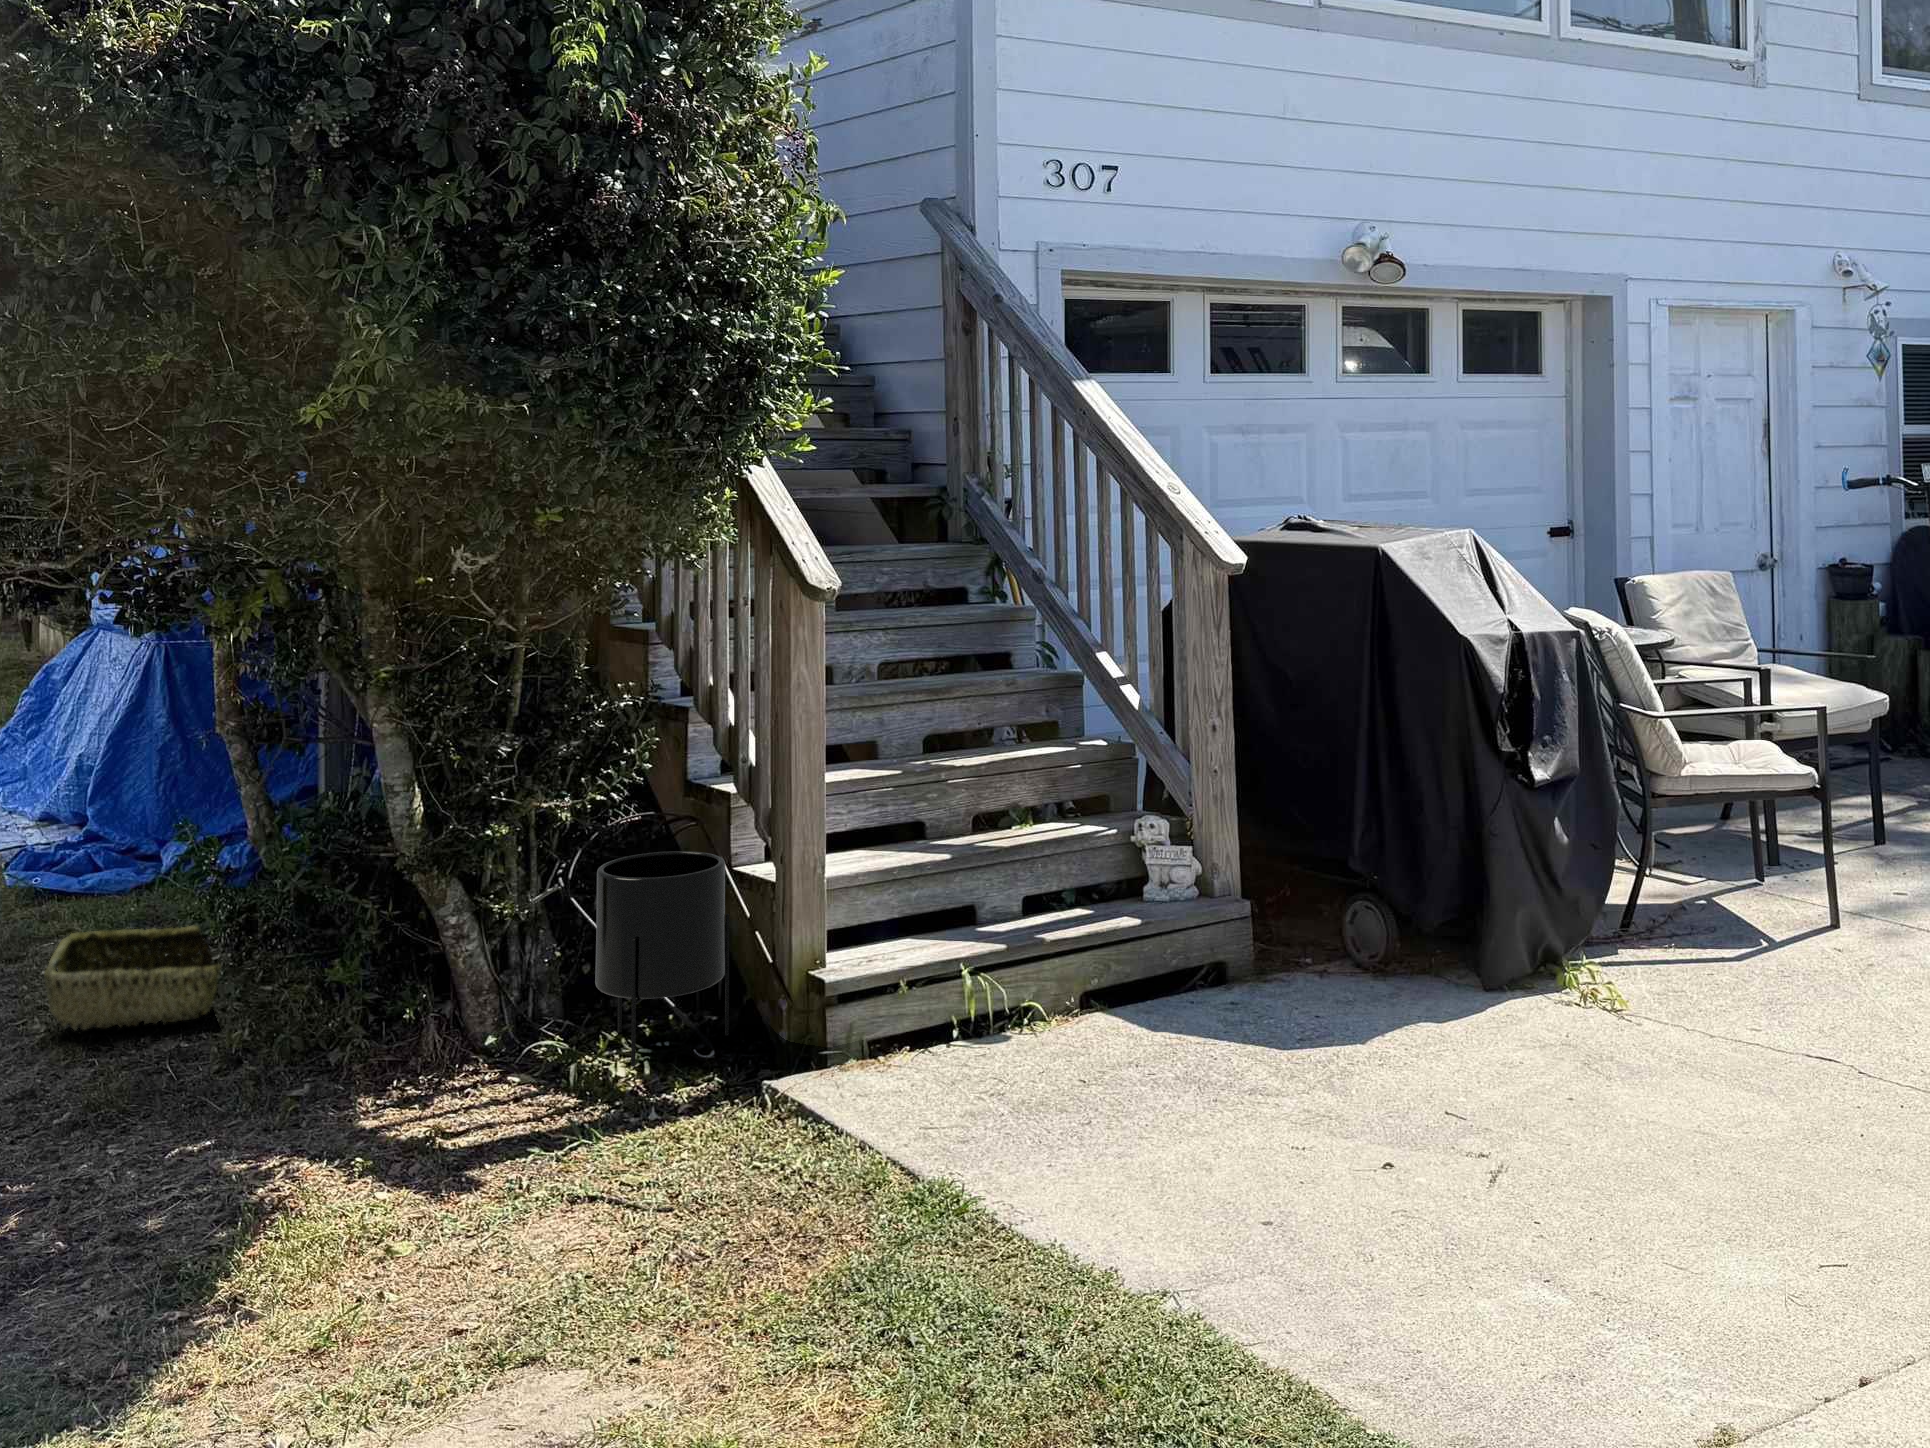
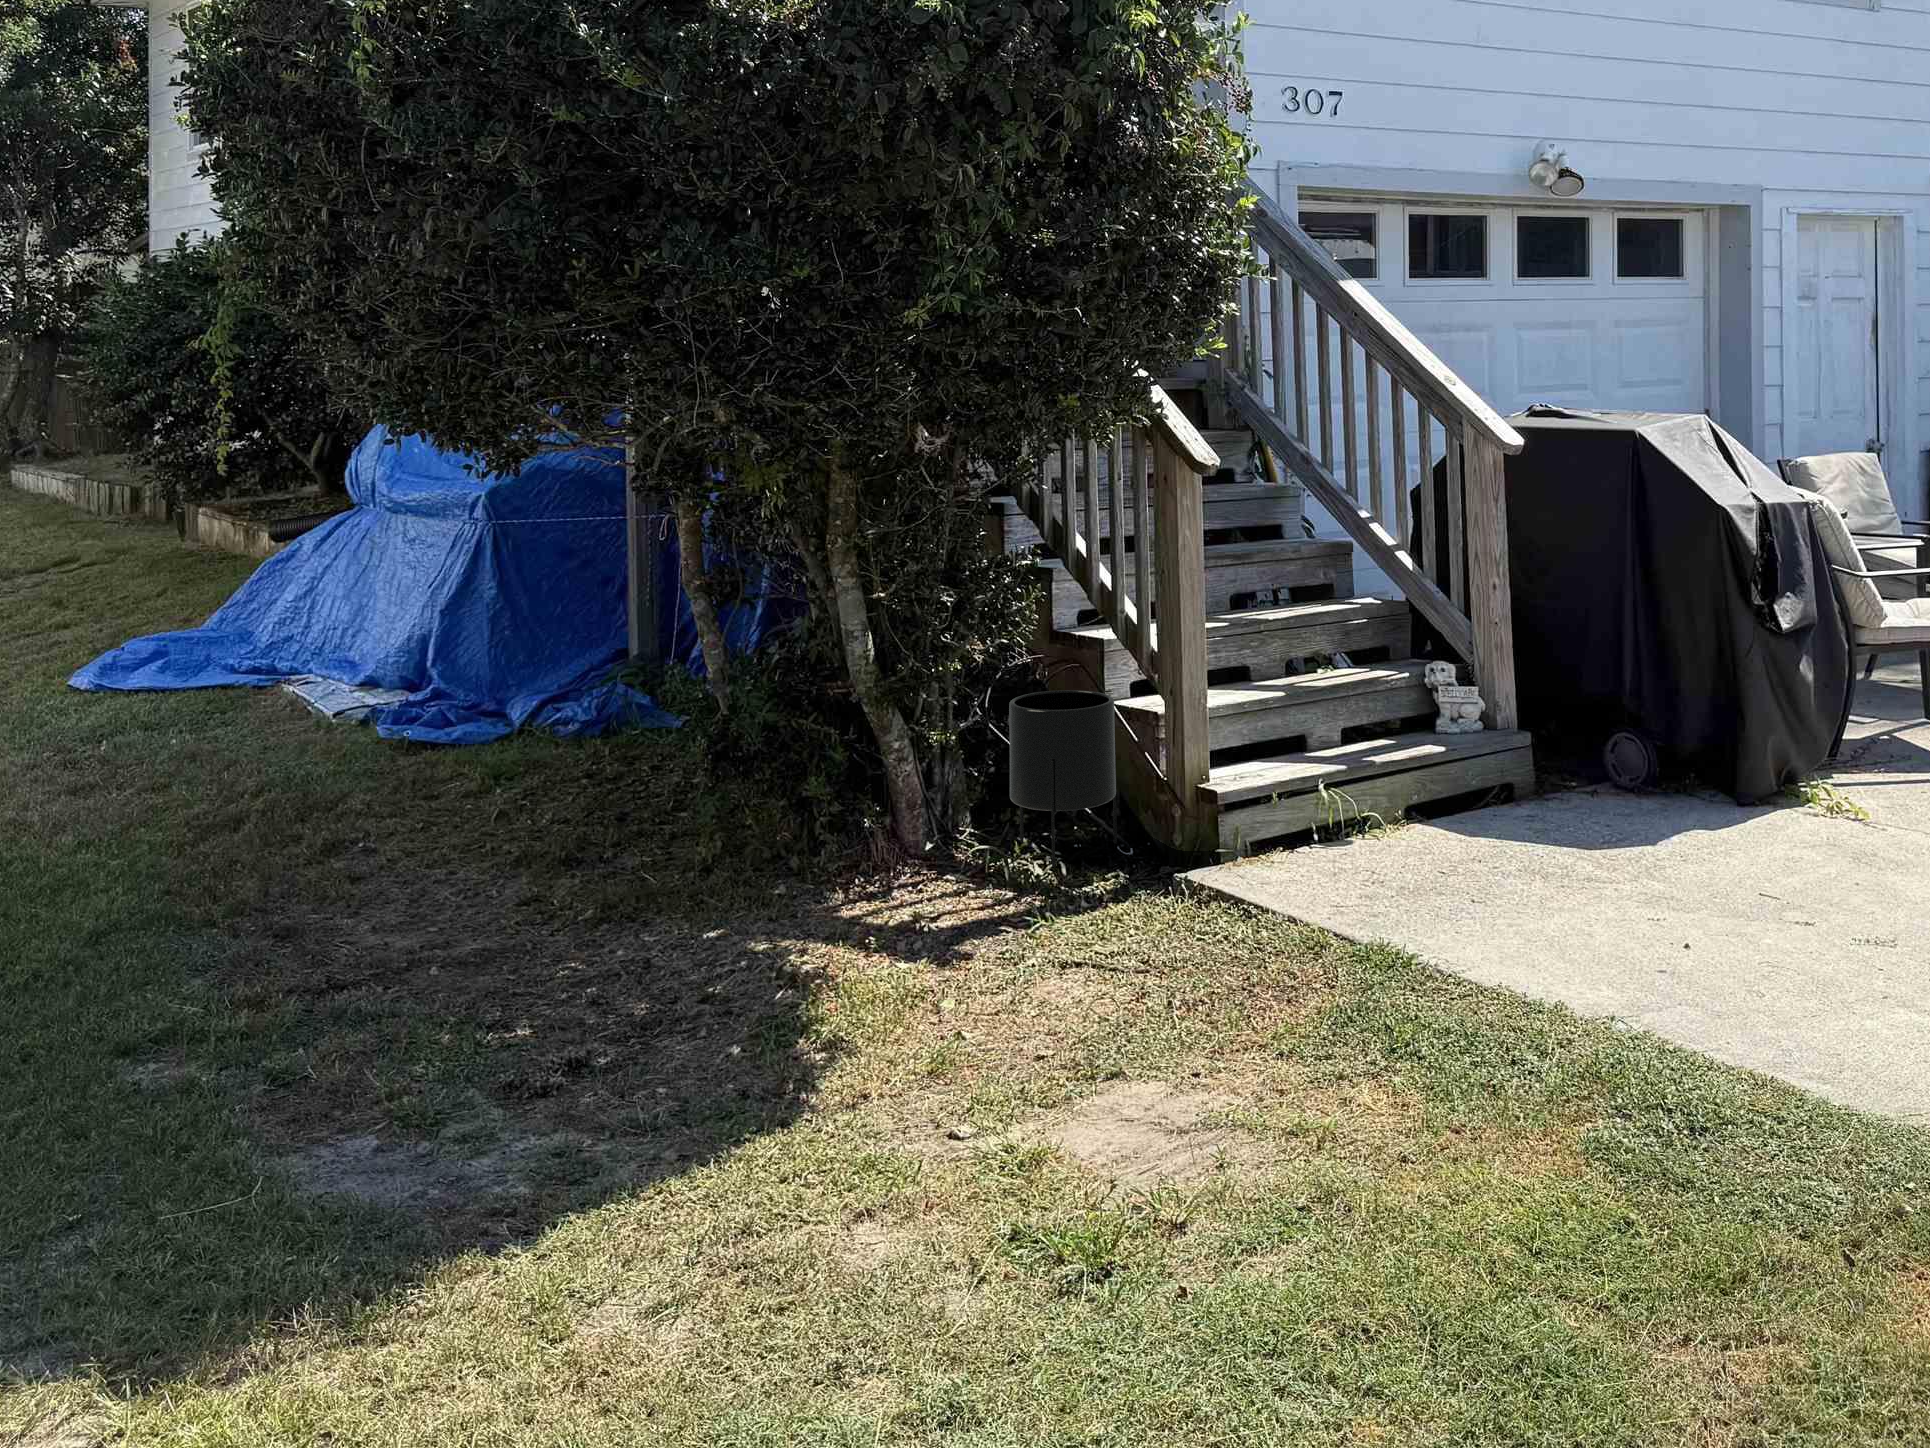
woven basket: present [44,925,220,1030] -> none [529,758,680,845]

